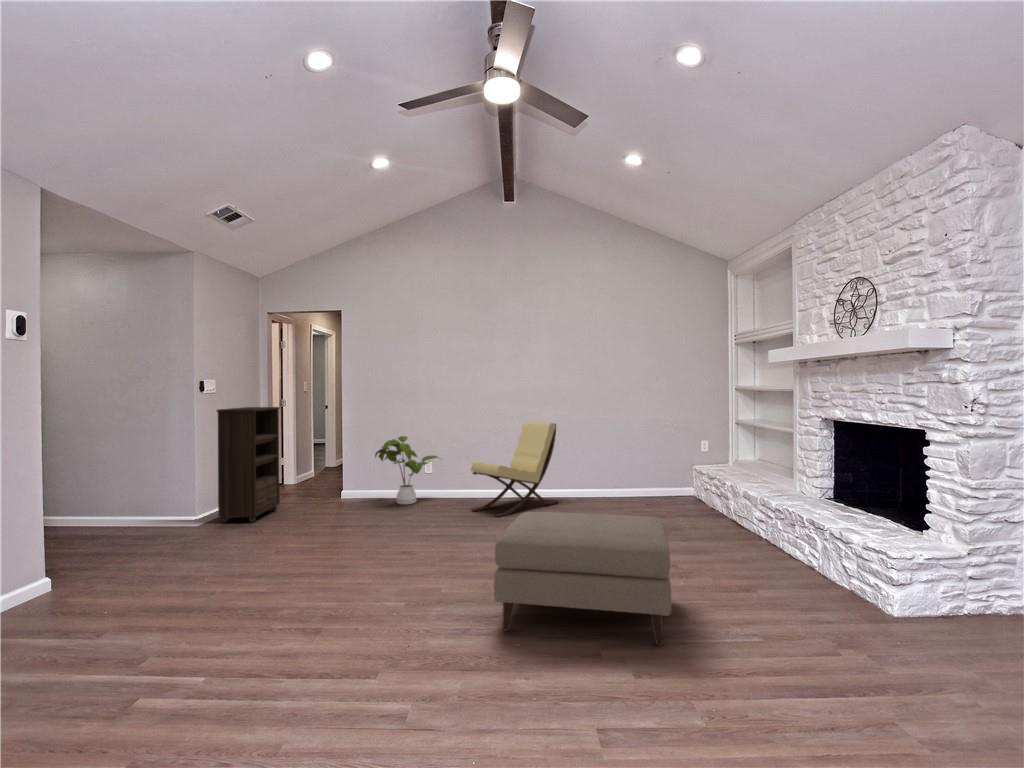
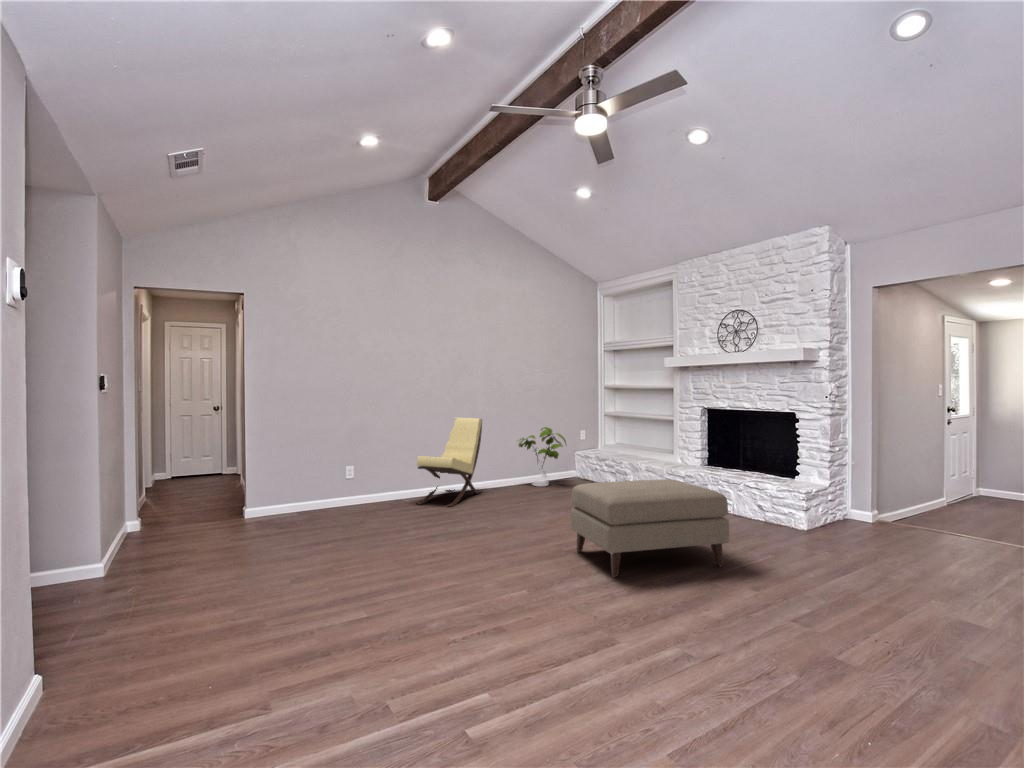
bookshelf: present [217,407,280,523] -> none [139,404,195,543]
house plant: present [375,436,438,504] -> present [518,427,566,487]

